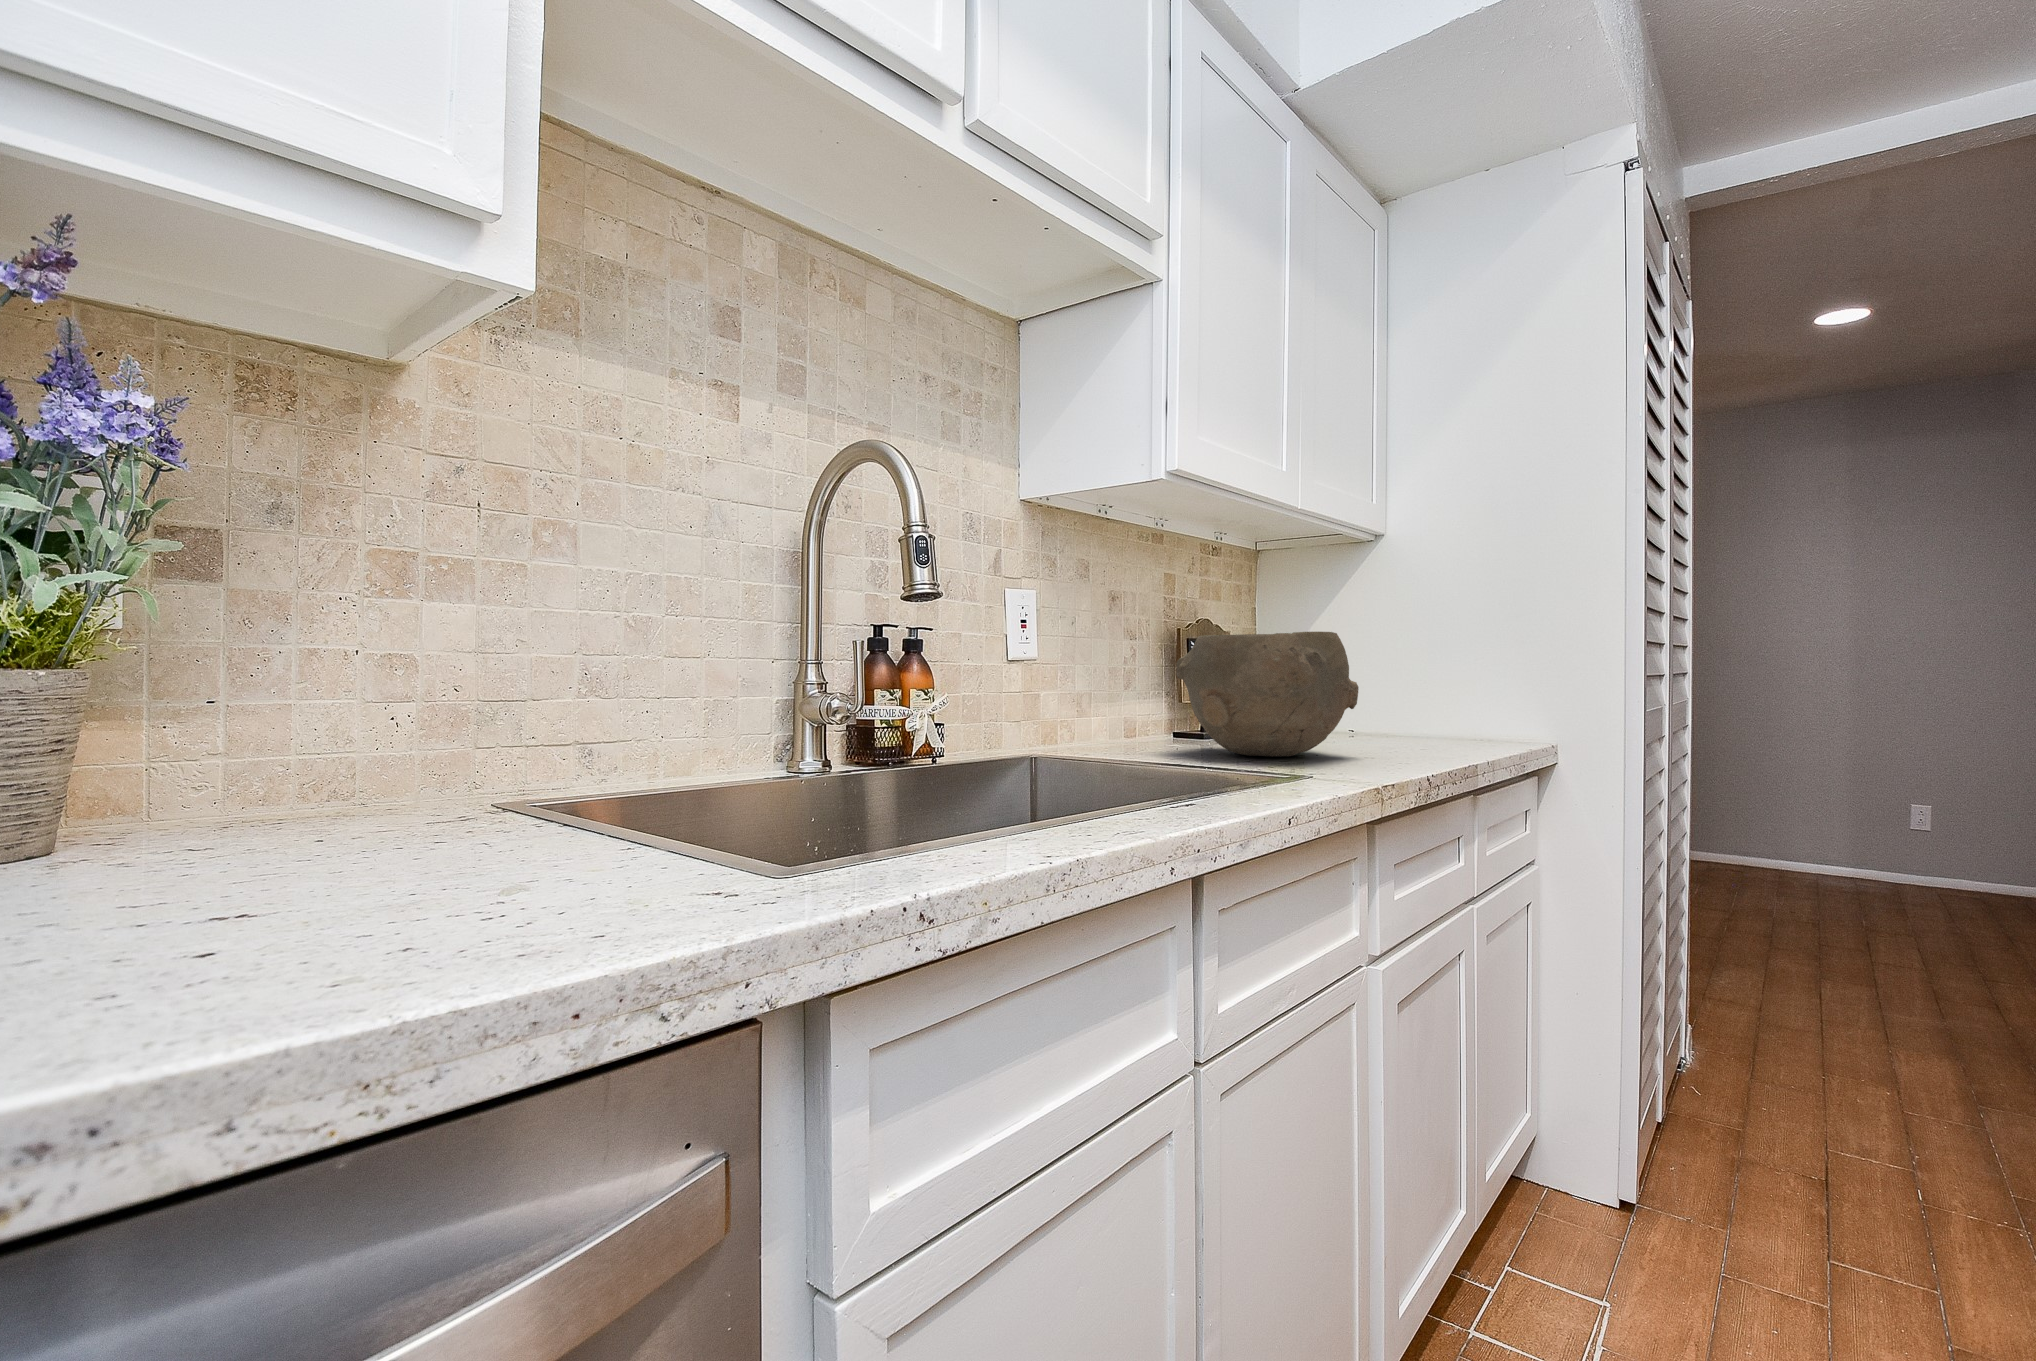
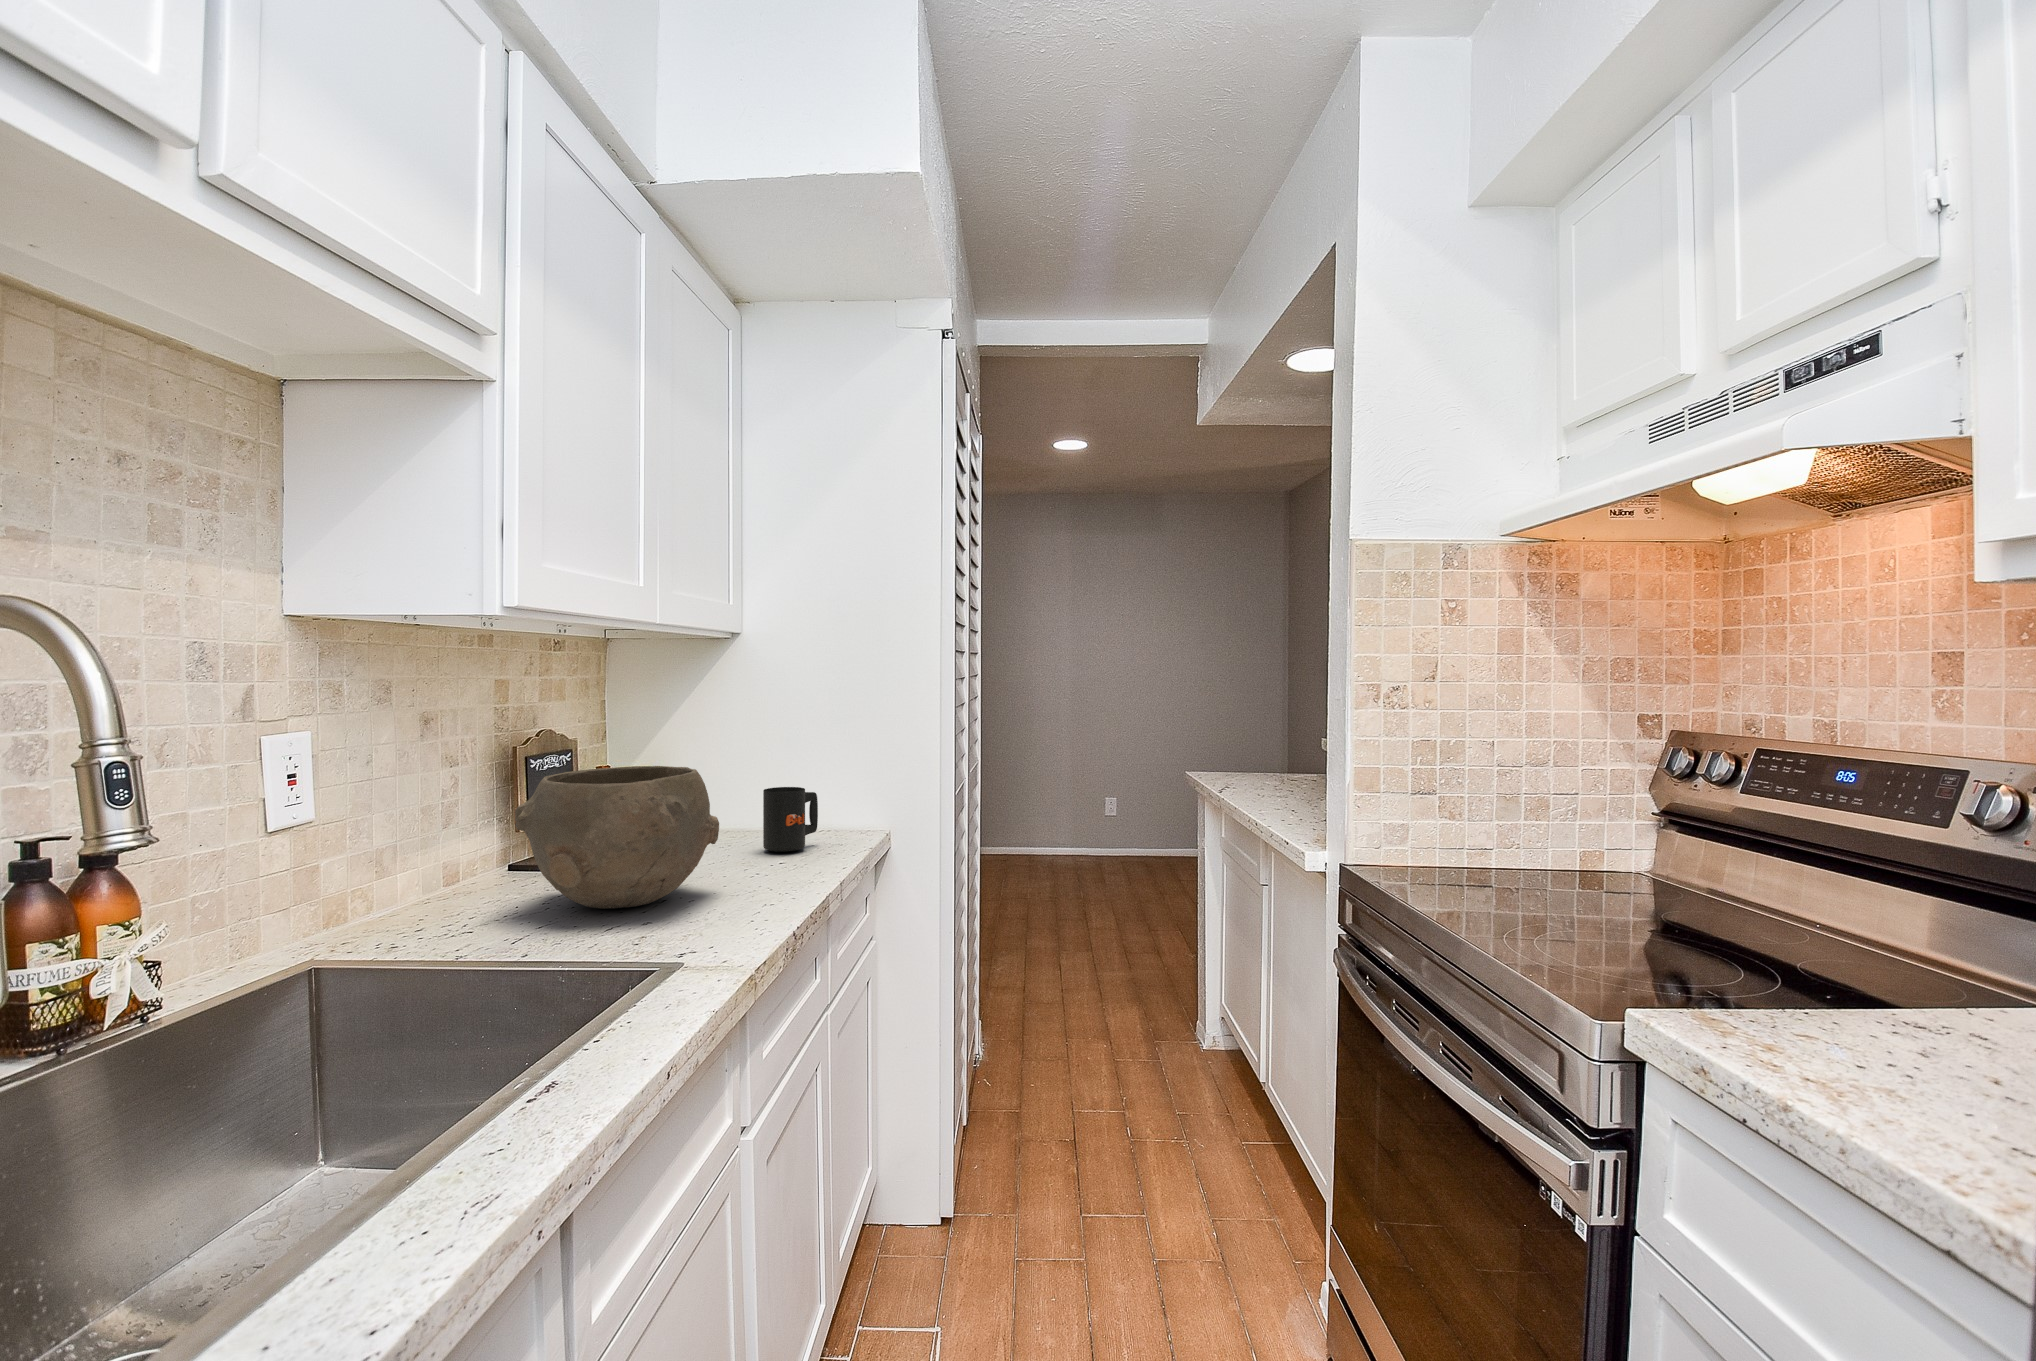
mug: none [1407,680,1469,743] -> present [763,787,818,852]

